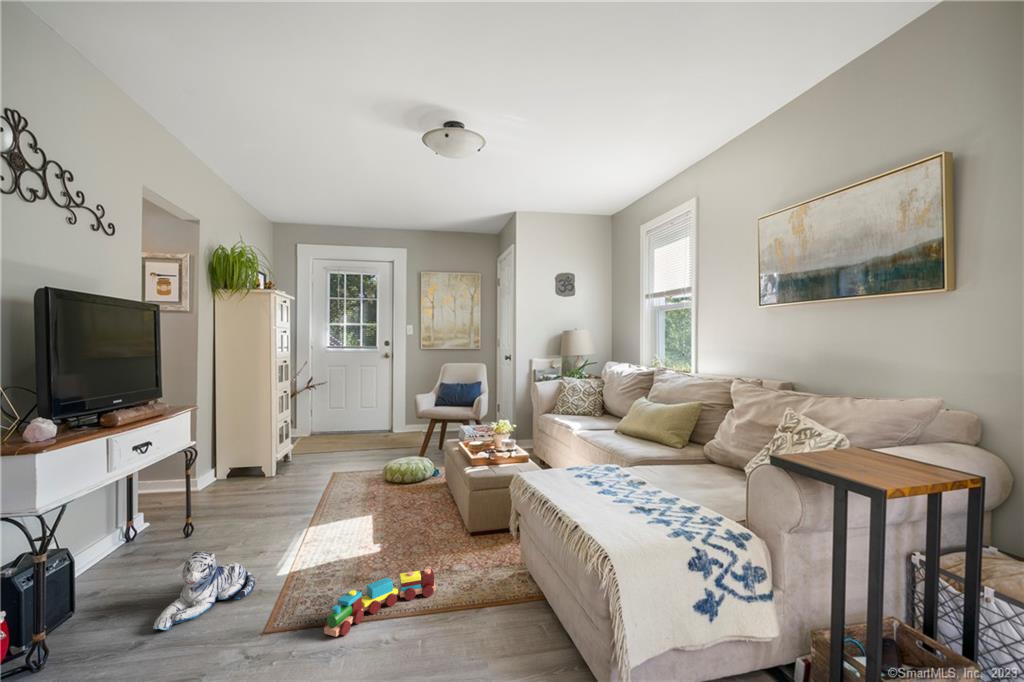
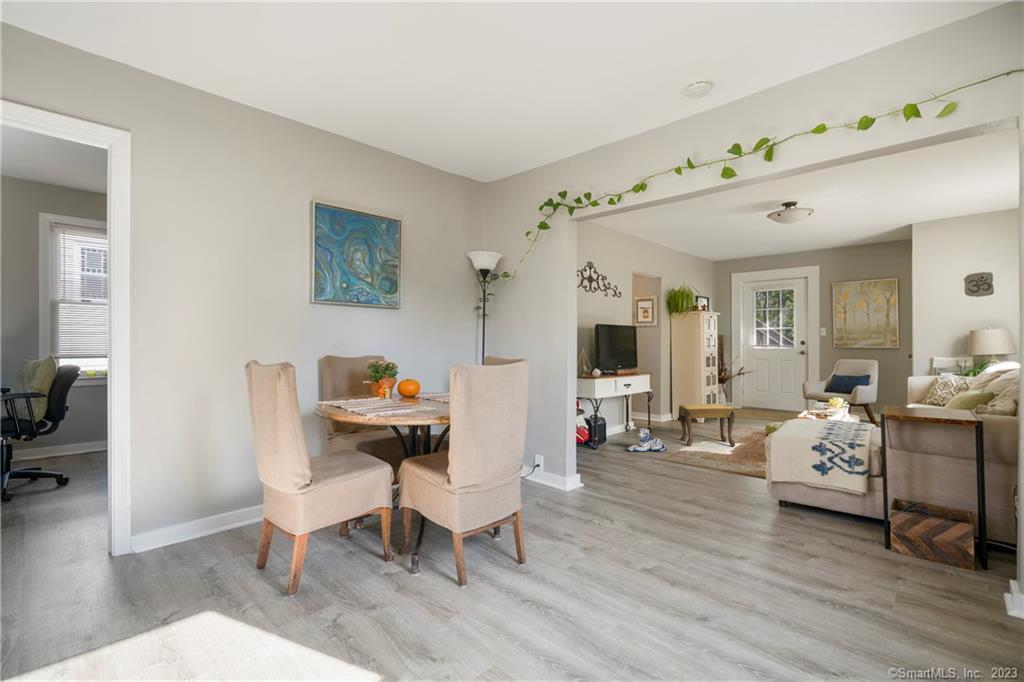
footstool: none [263,450,370,550] -> present [679,404,735,446]
toy train: present [324,569,436,636] -> none [682,453,742,470]

